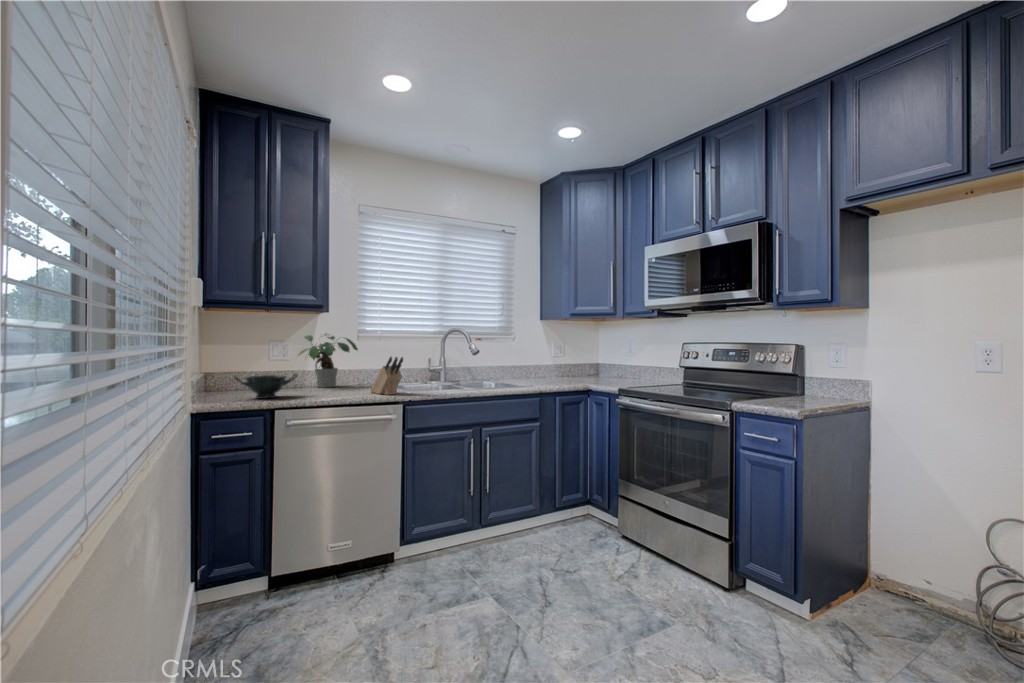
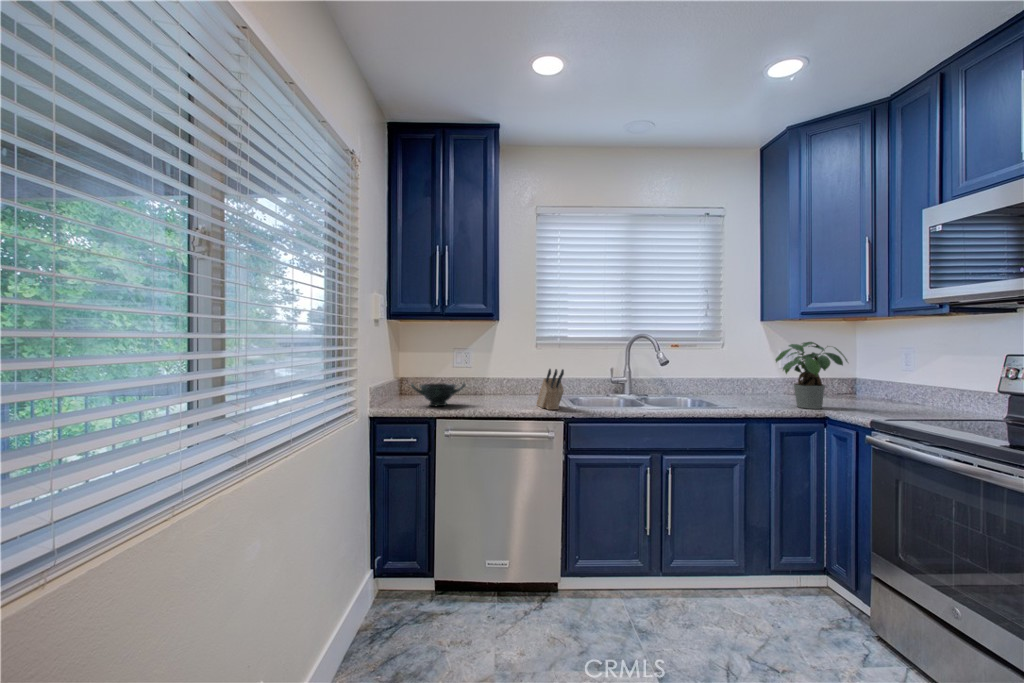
potted plant: present [298,334,358,388] -> present [776,342,848,409]

